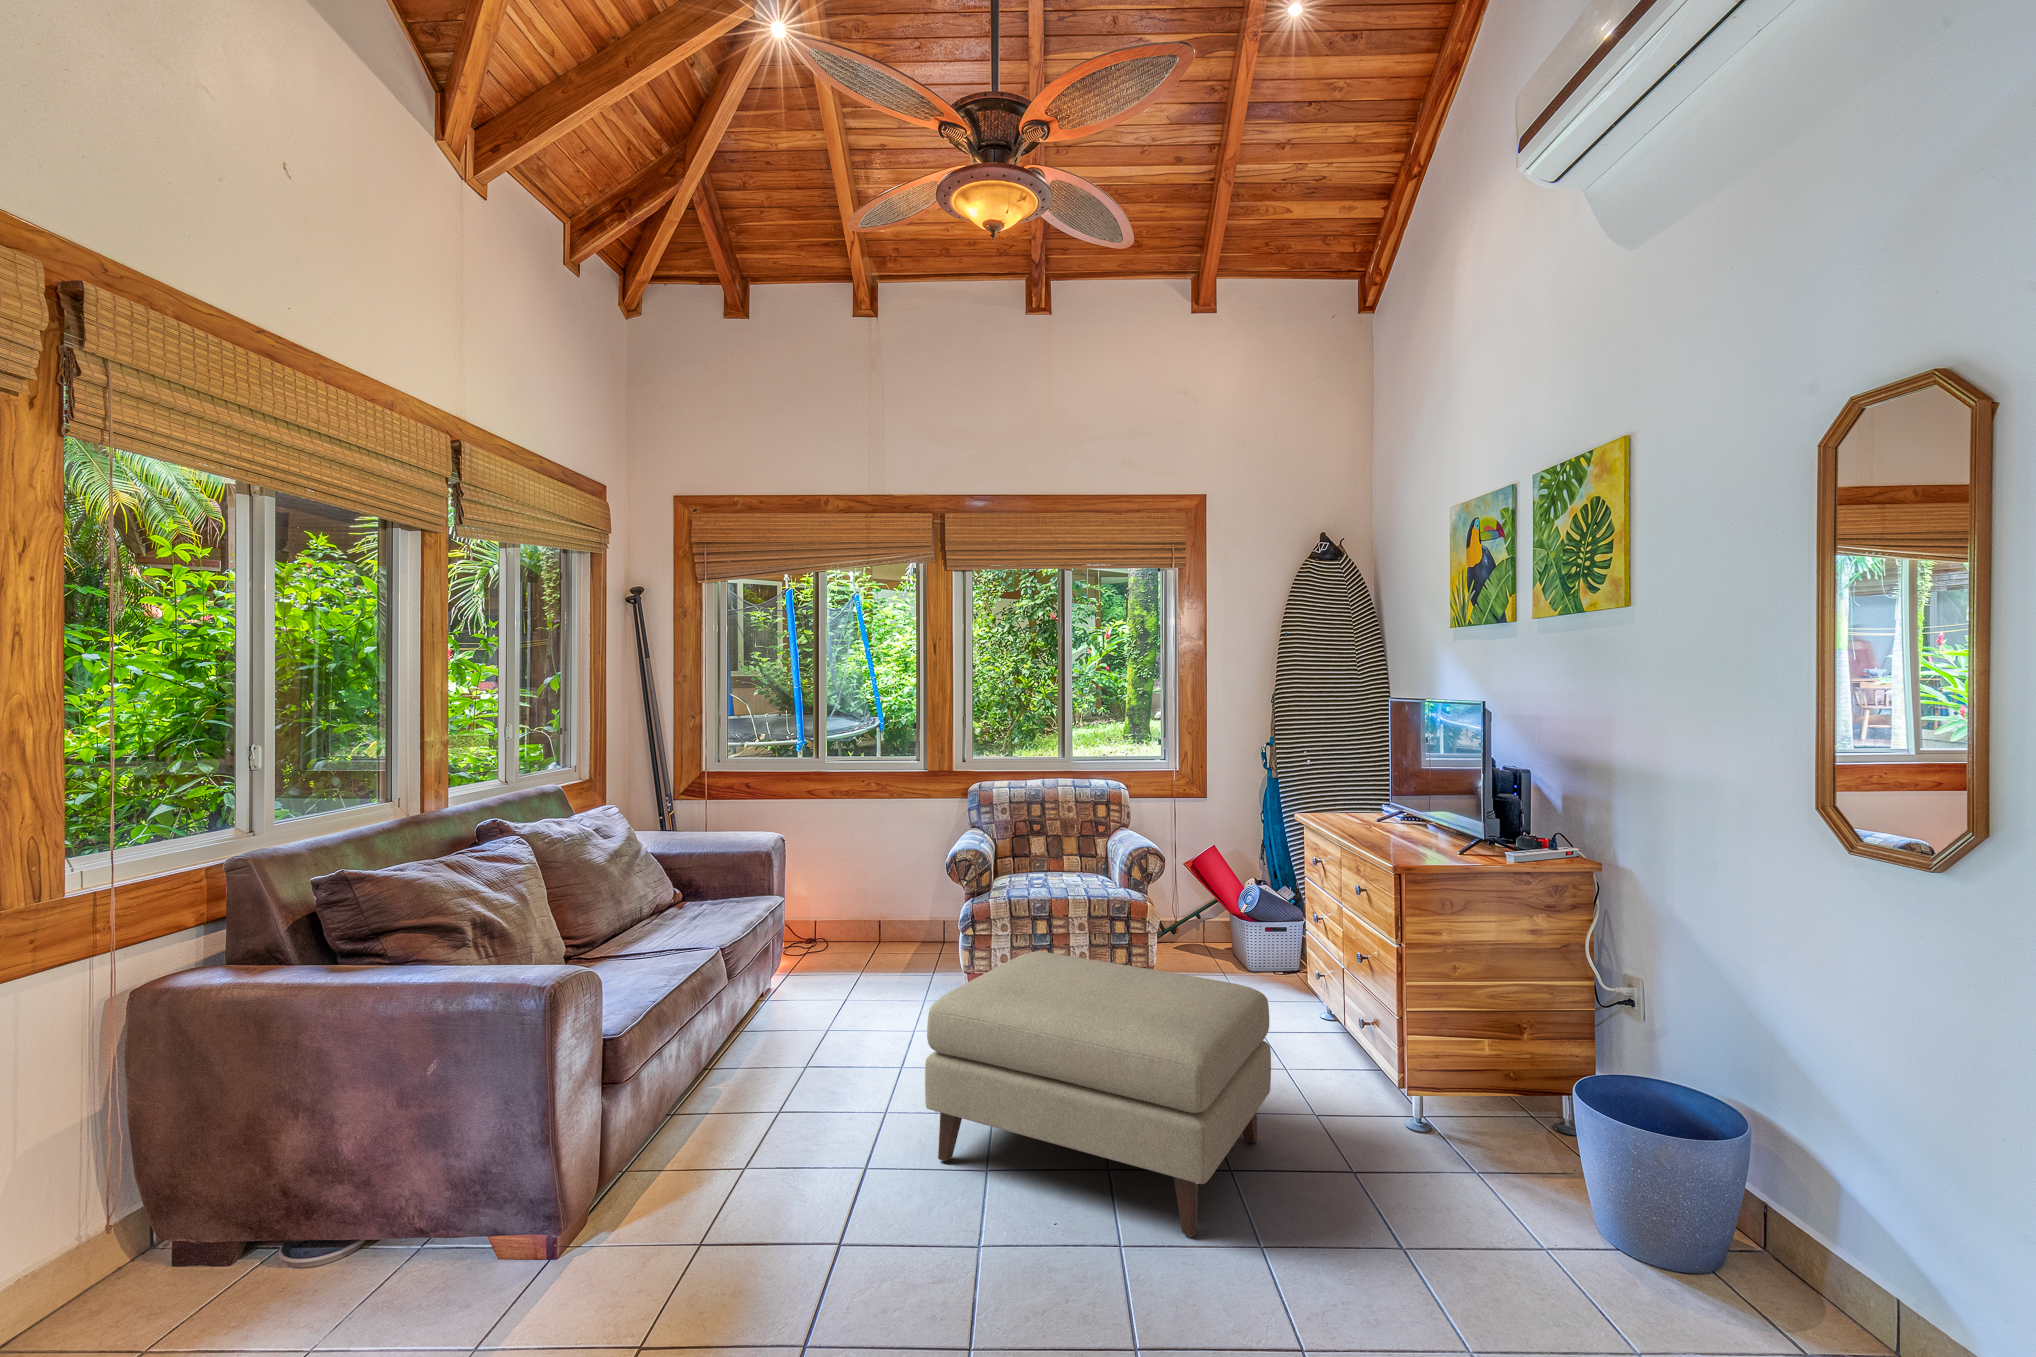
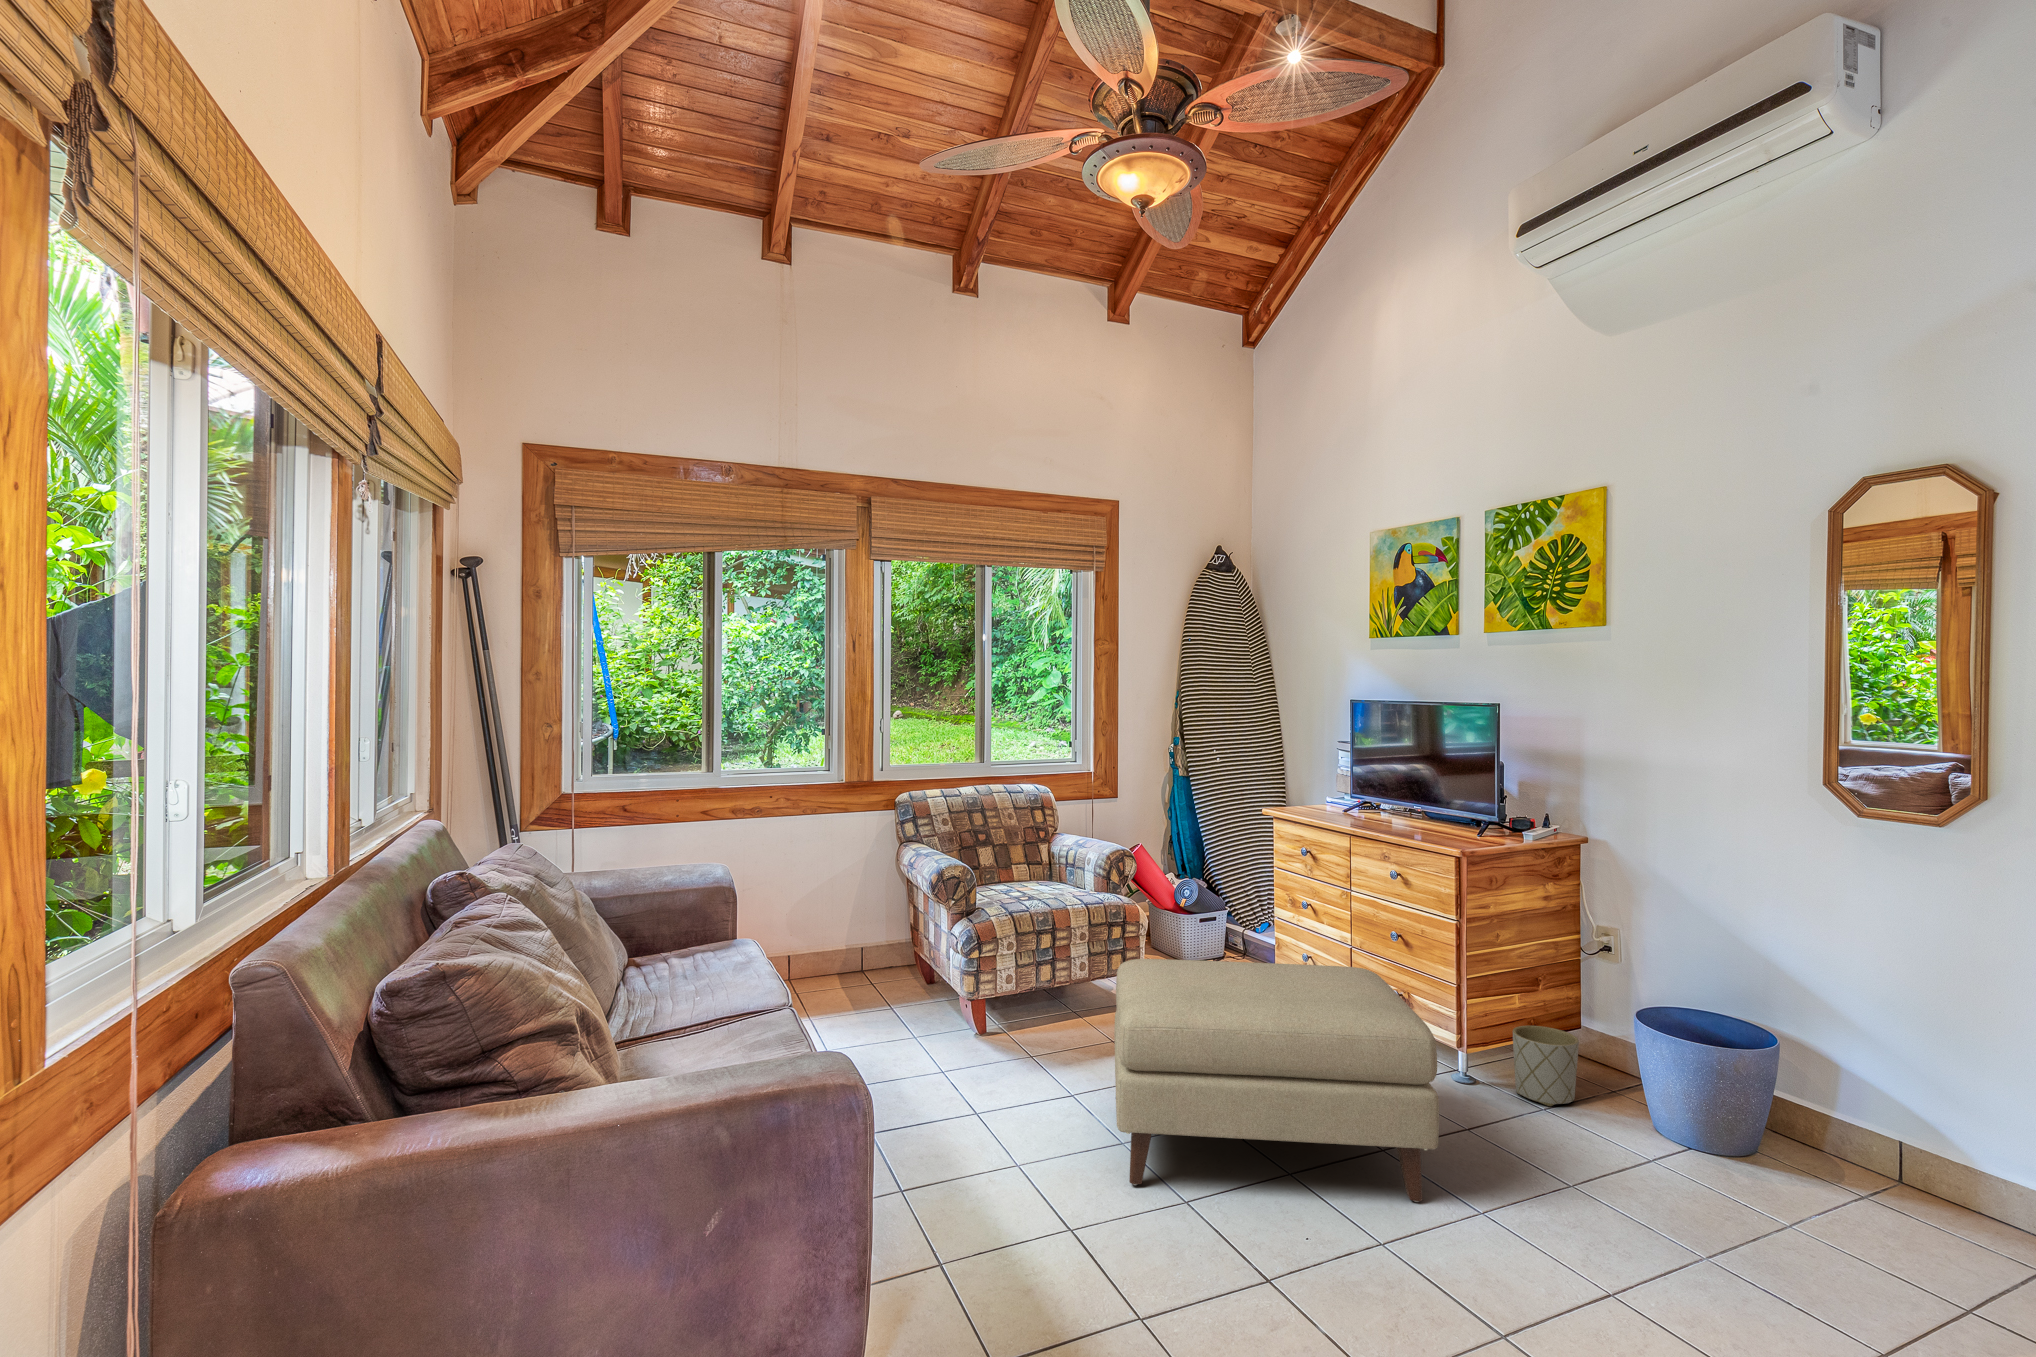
planter: none [1460,1078,1536,1176] -> present [1513,1026,1579,1106]

